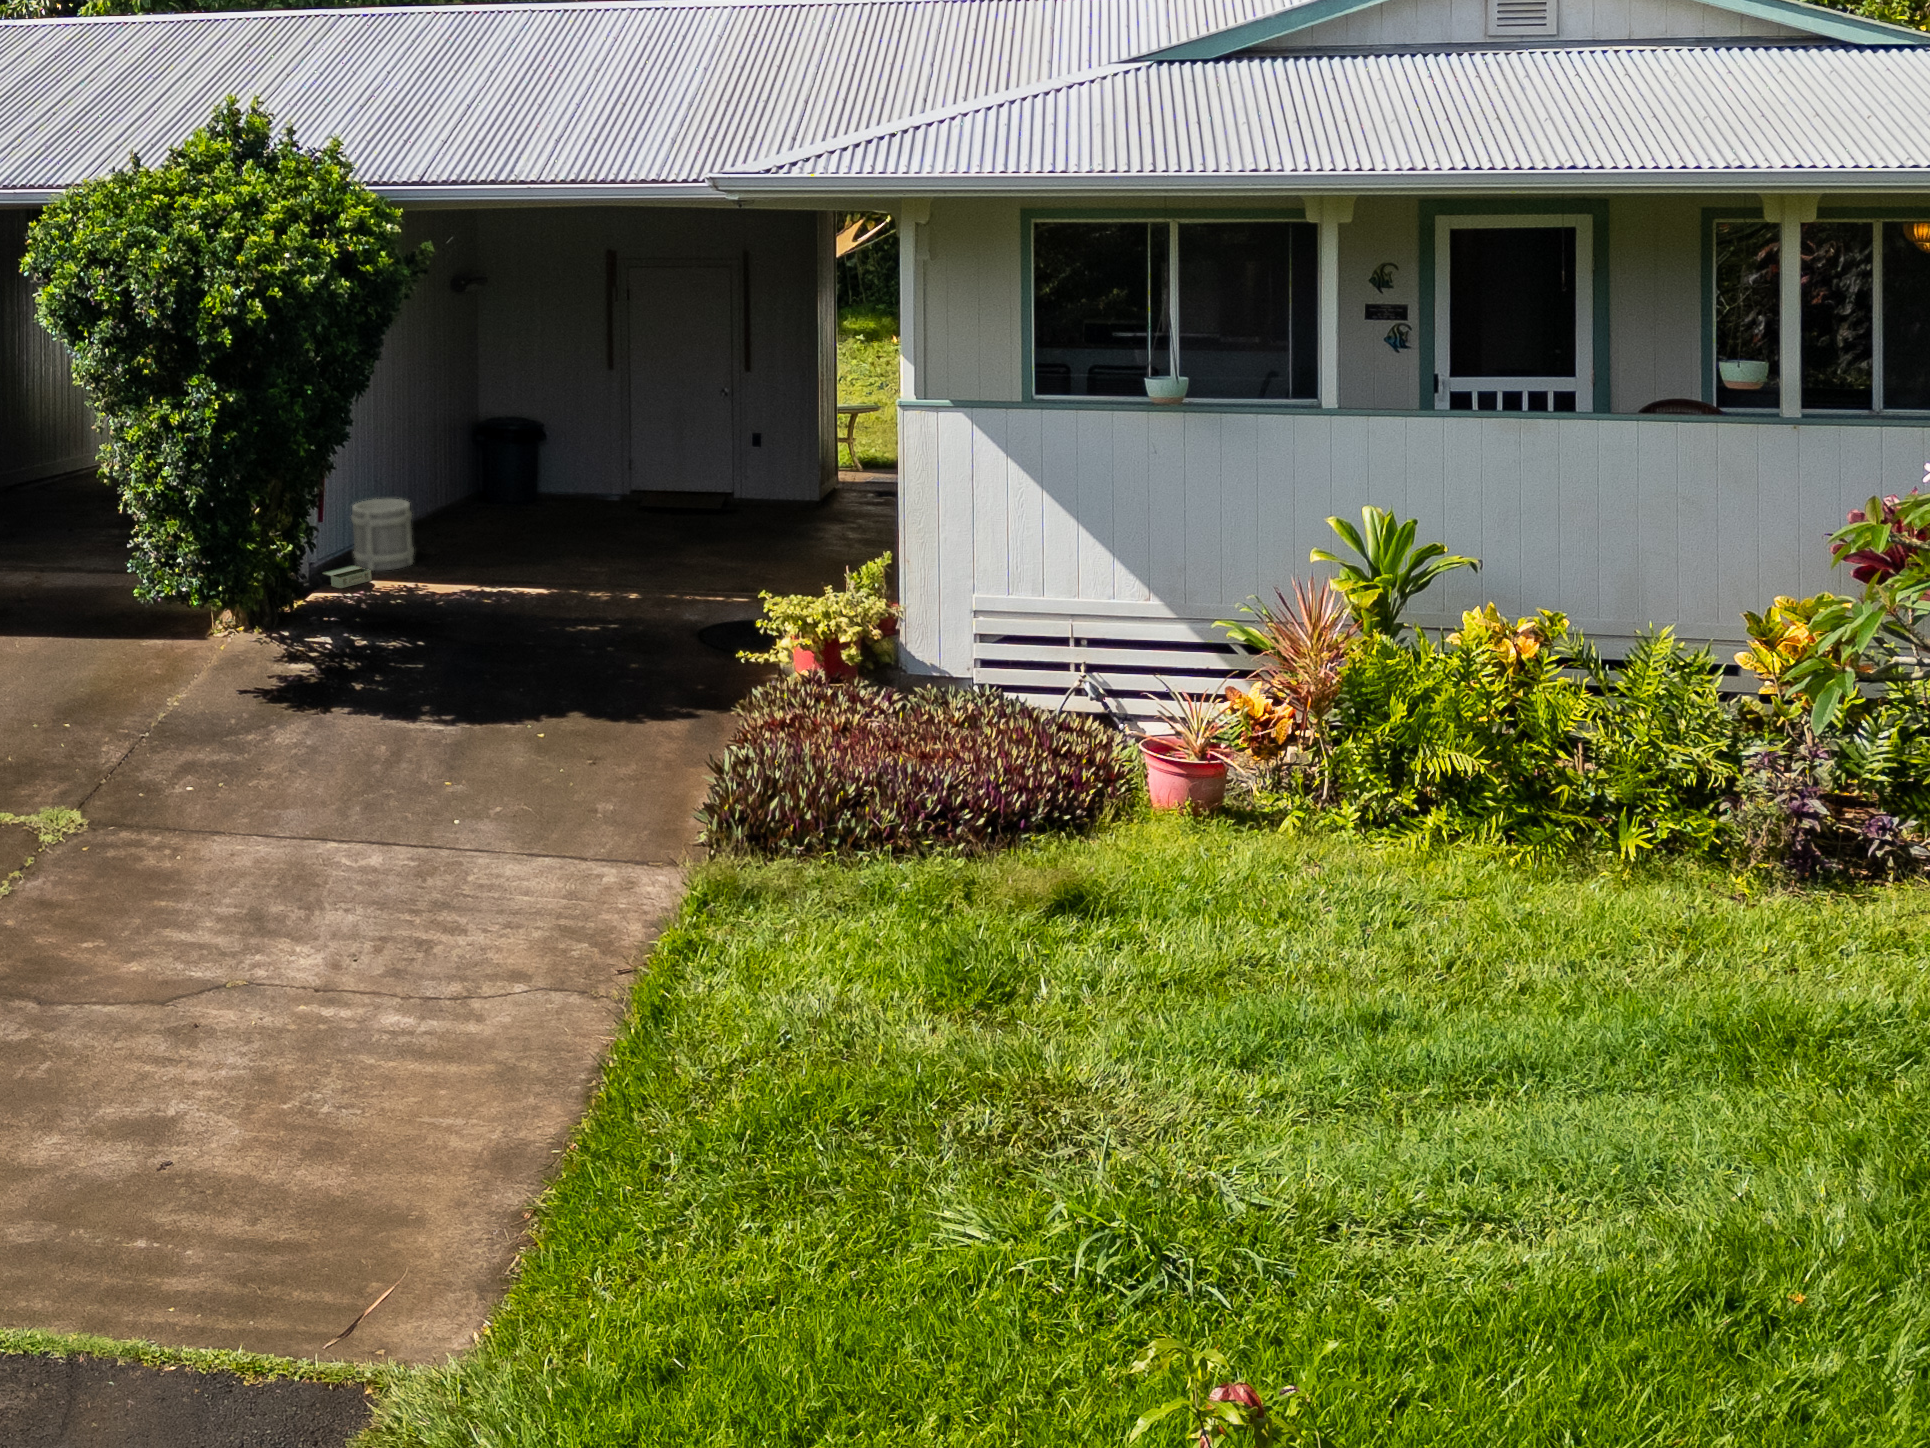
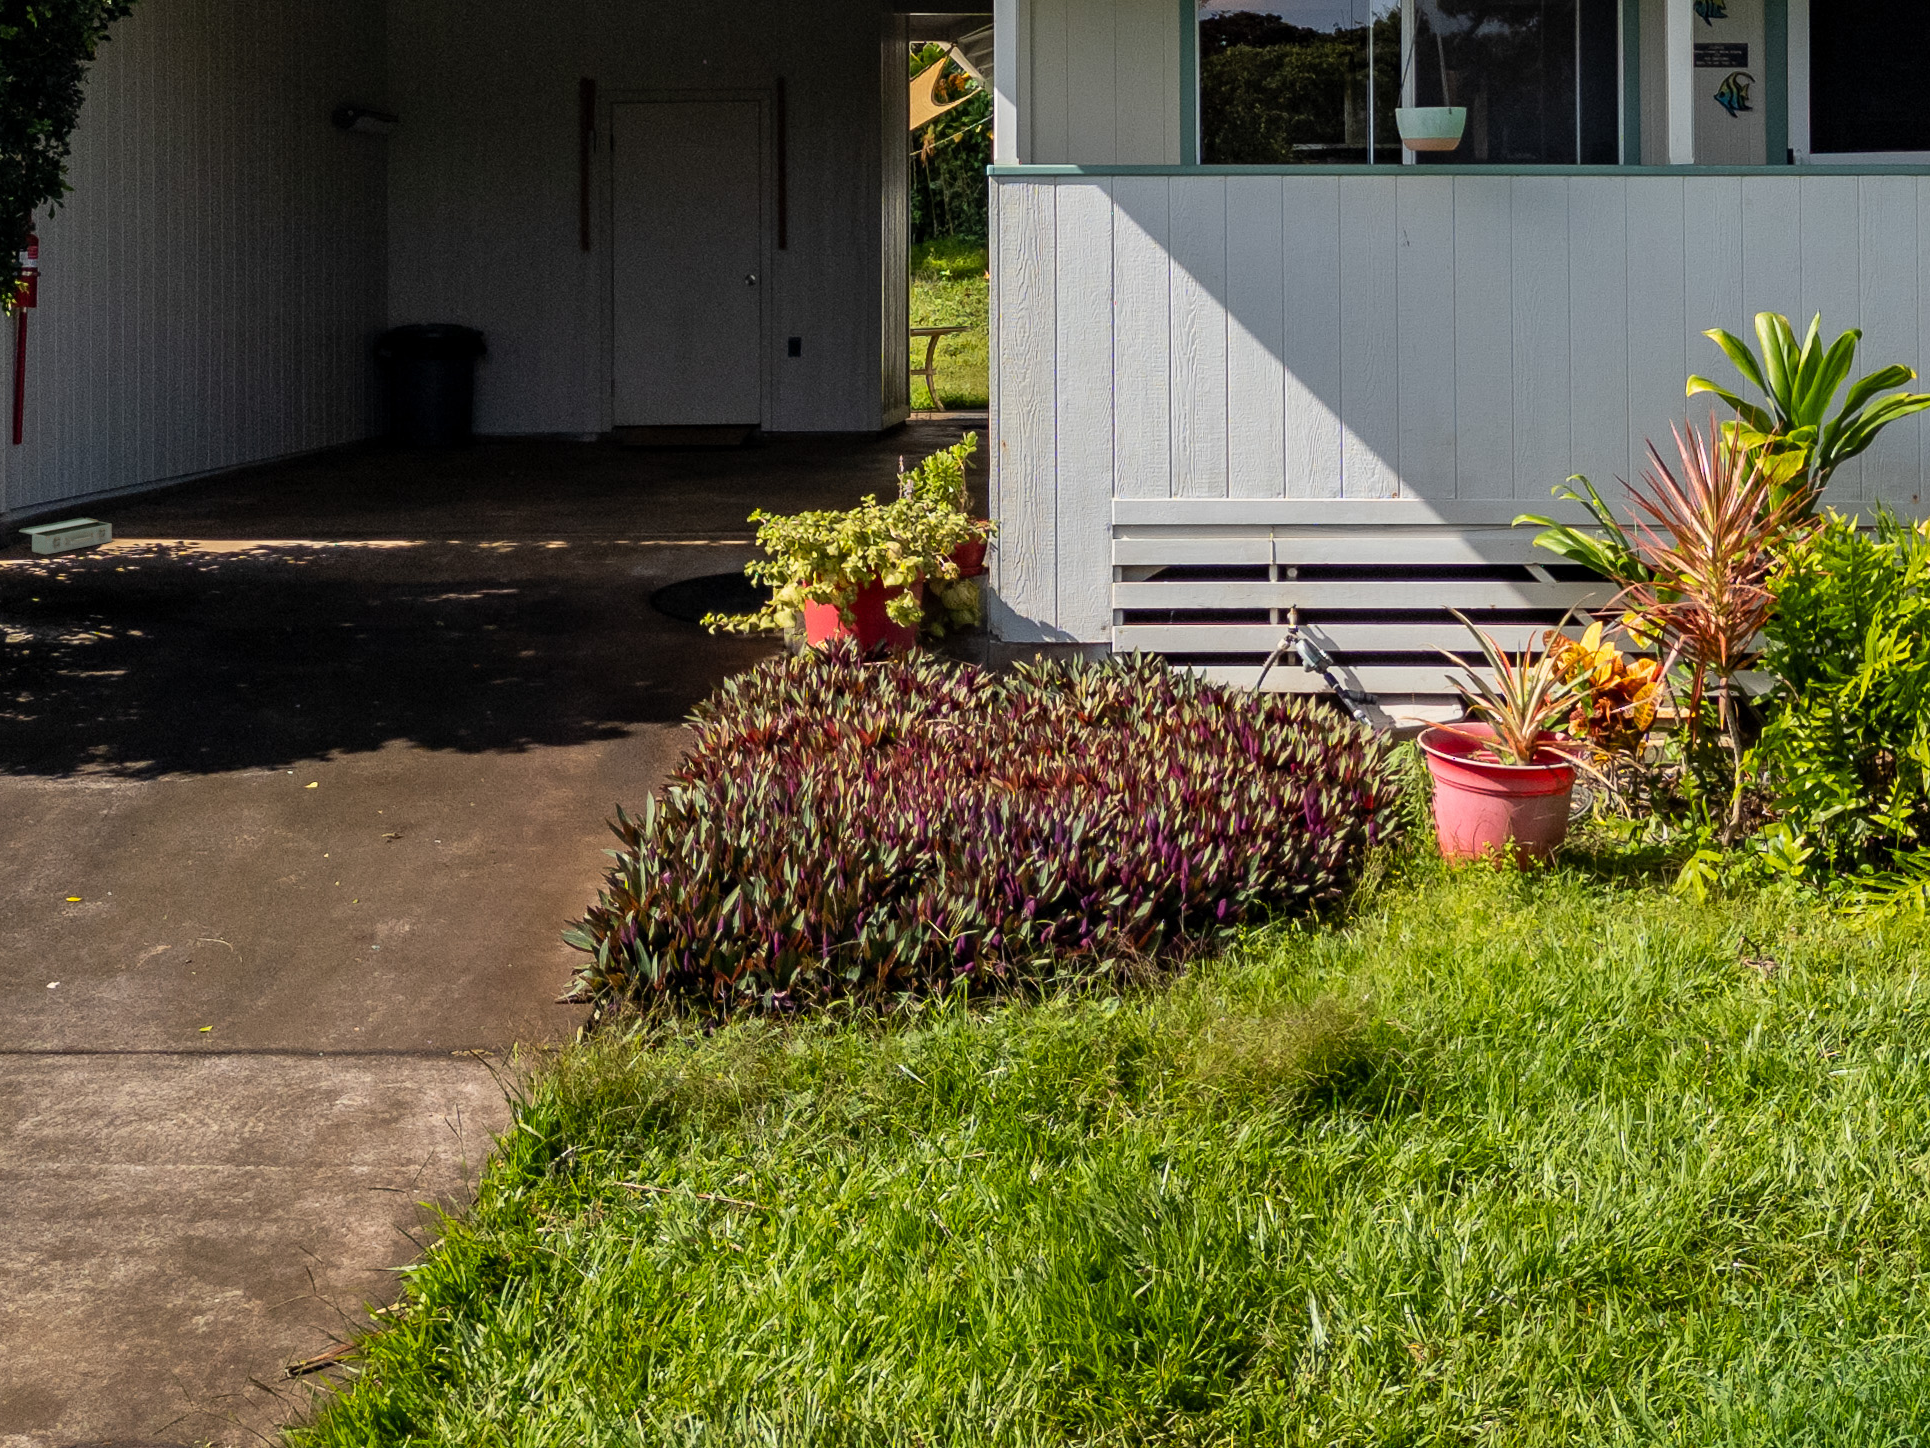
bucket: present [352,499,414,571] -> none [96,414,207,528]

